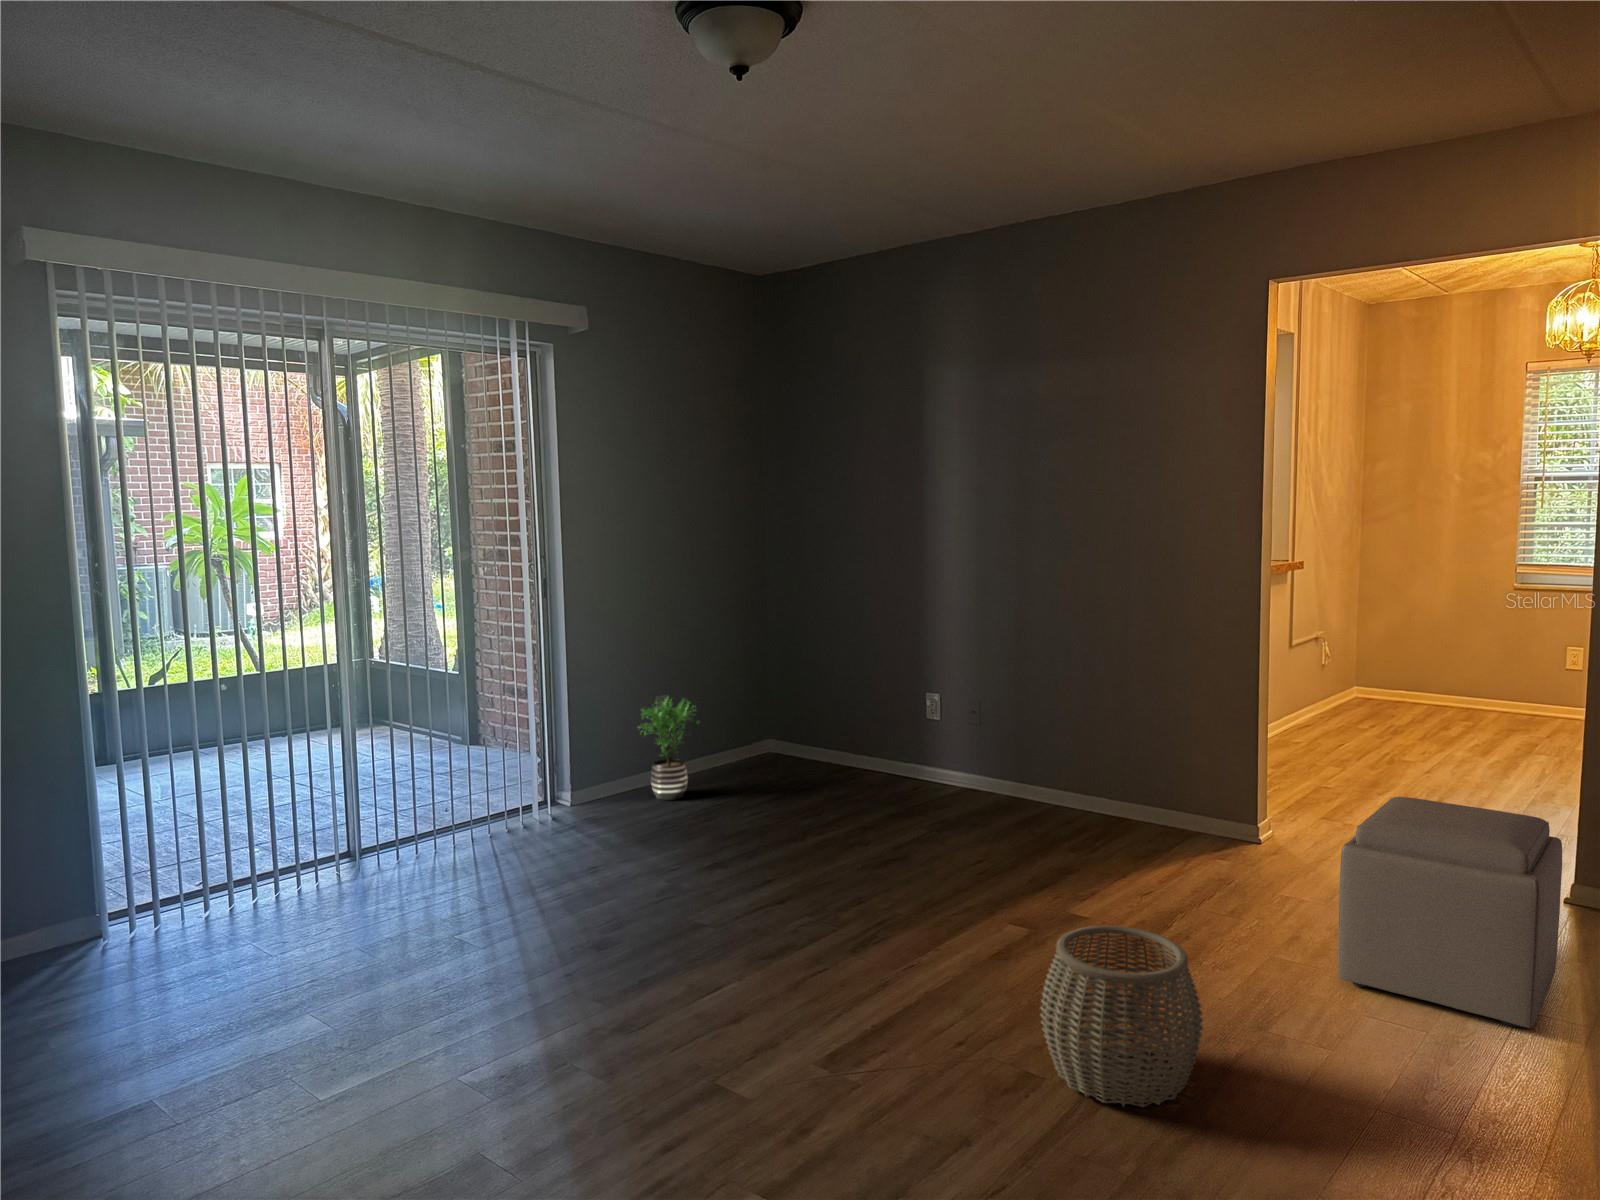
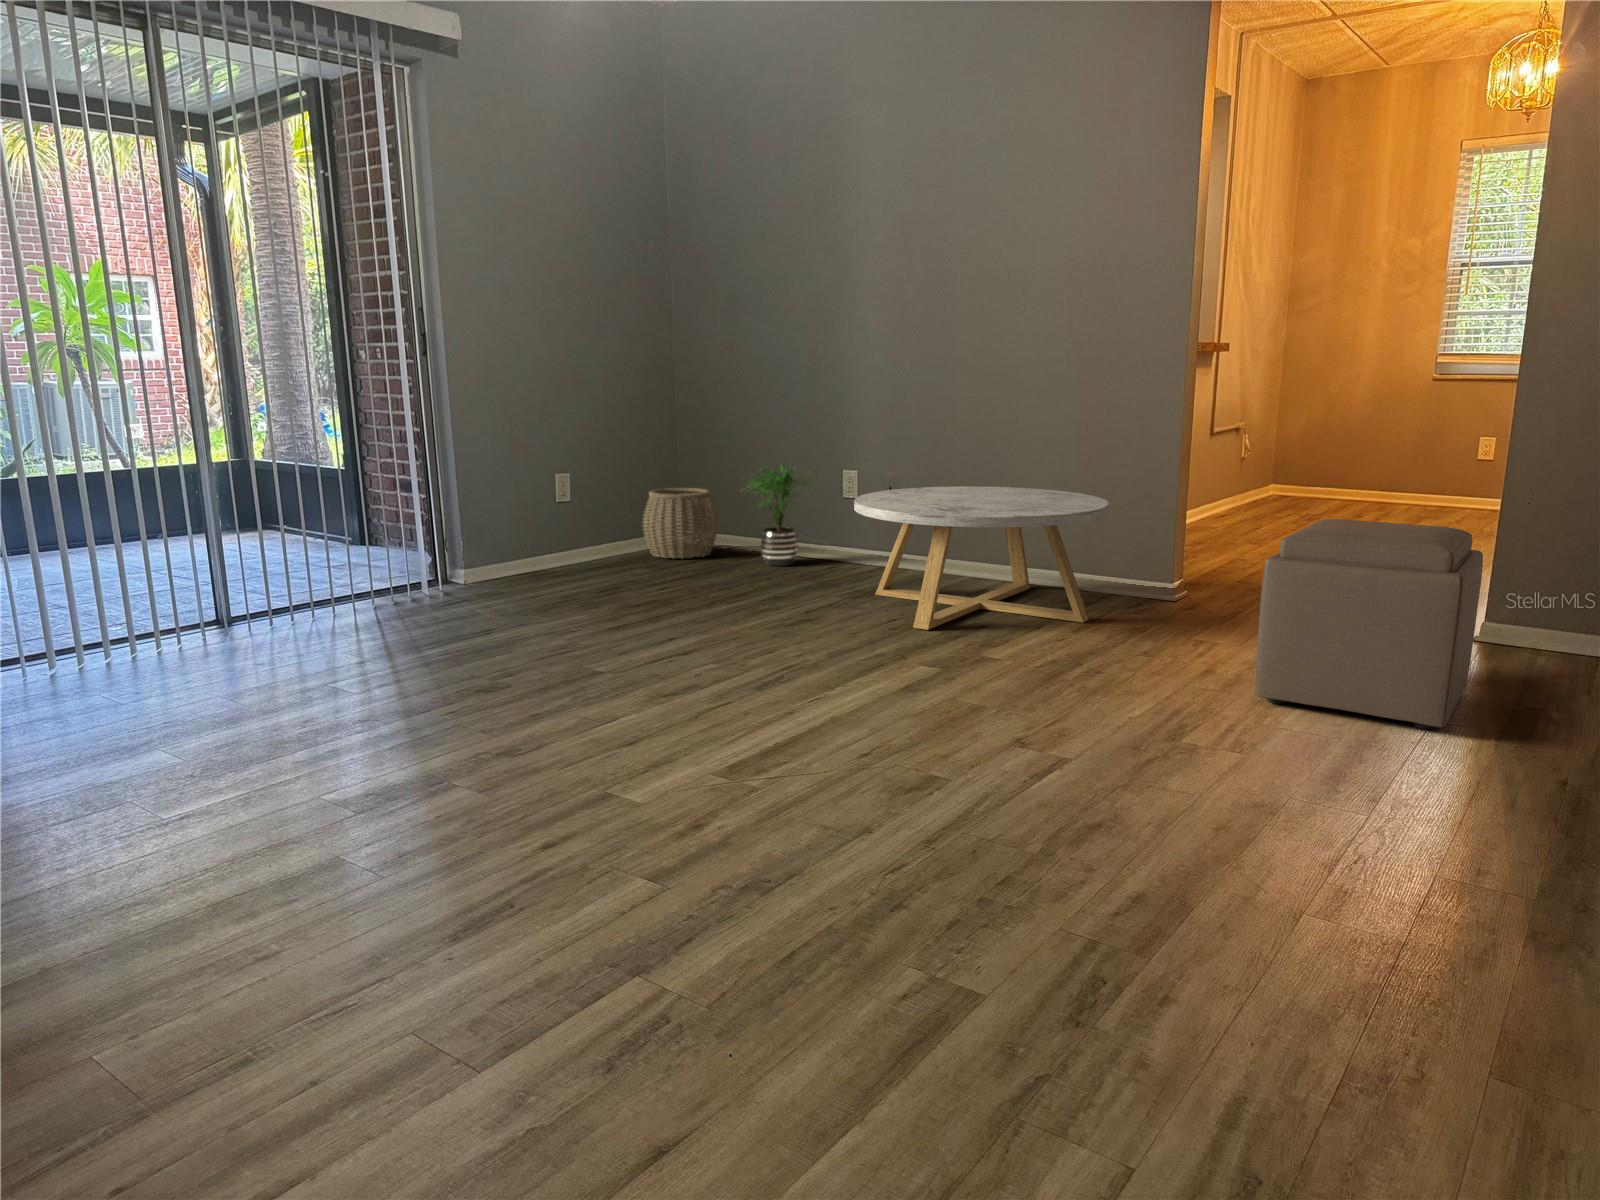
potted plant: present [638,700,694,800] -> present [741,466,810,566]
coffee table: none [941,721,1188,877] -> present [854,486,1109,630]
woven basket: present [1041,926,1203,1107] -> present [643,488,718,559]

